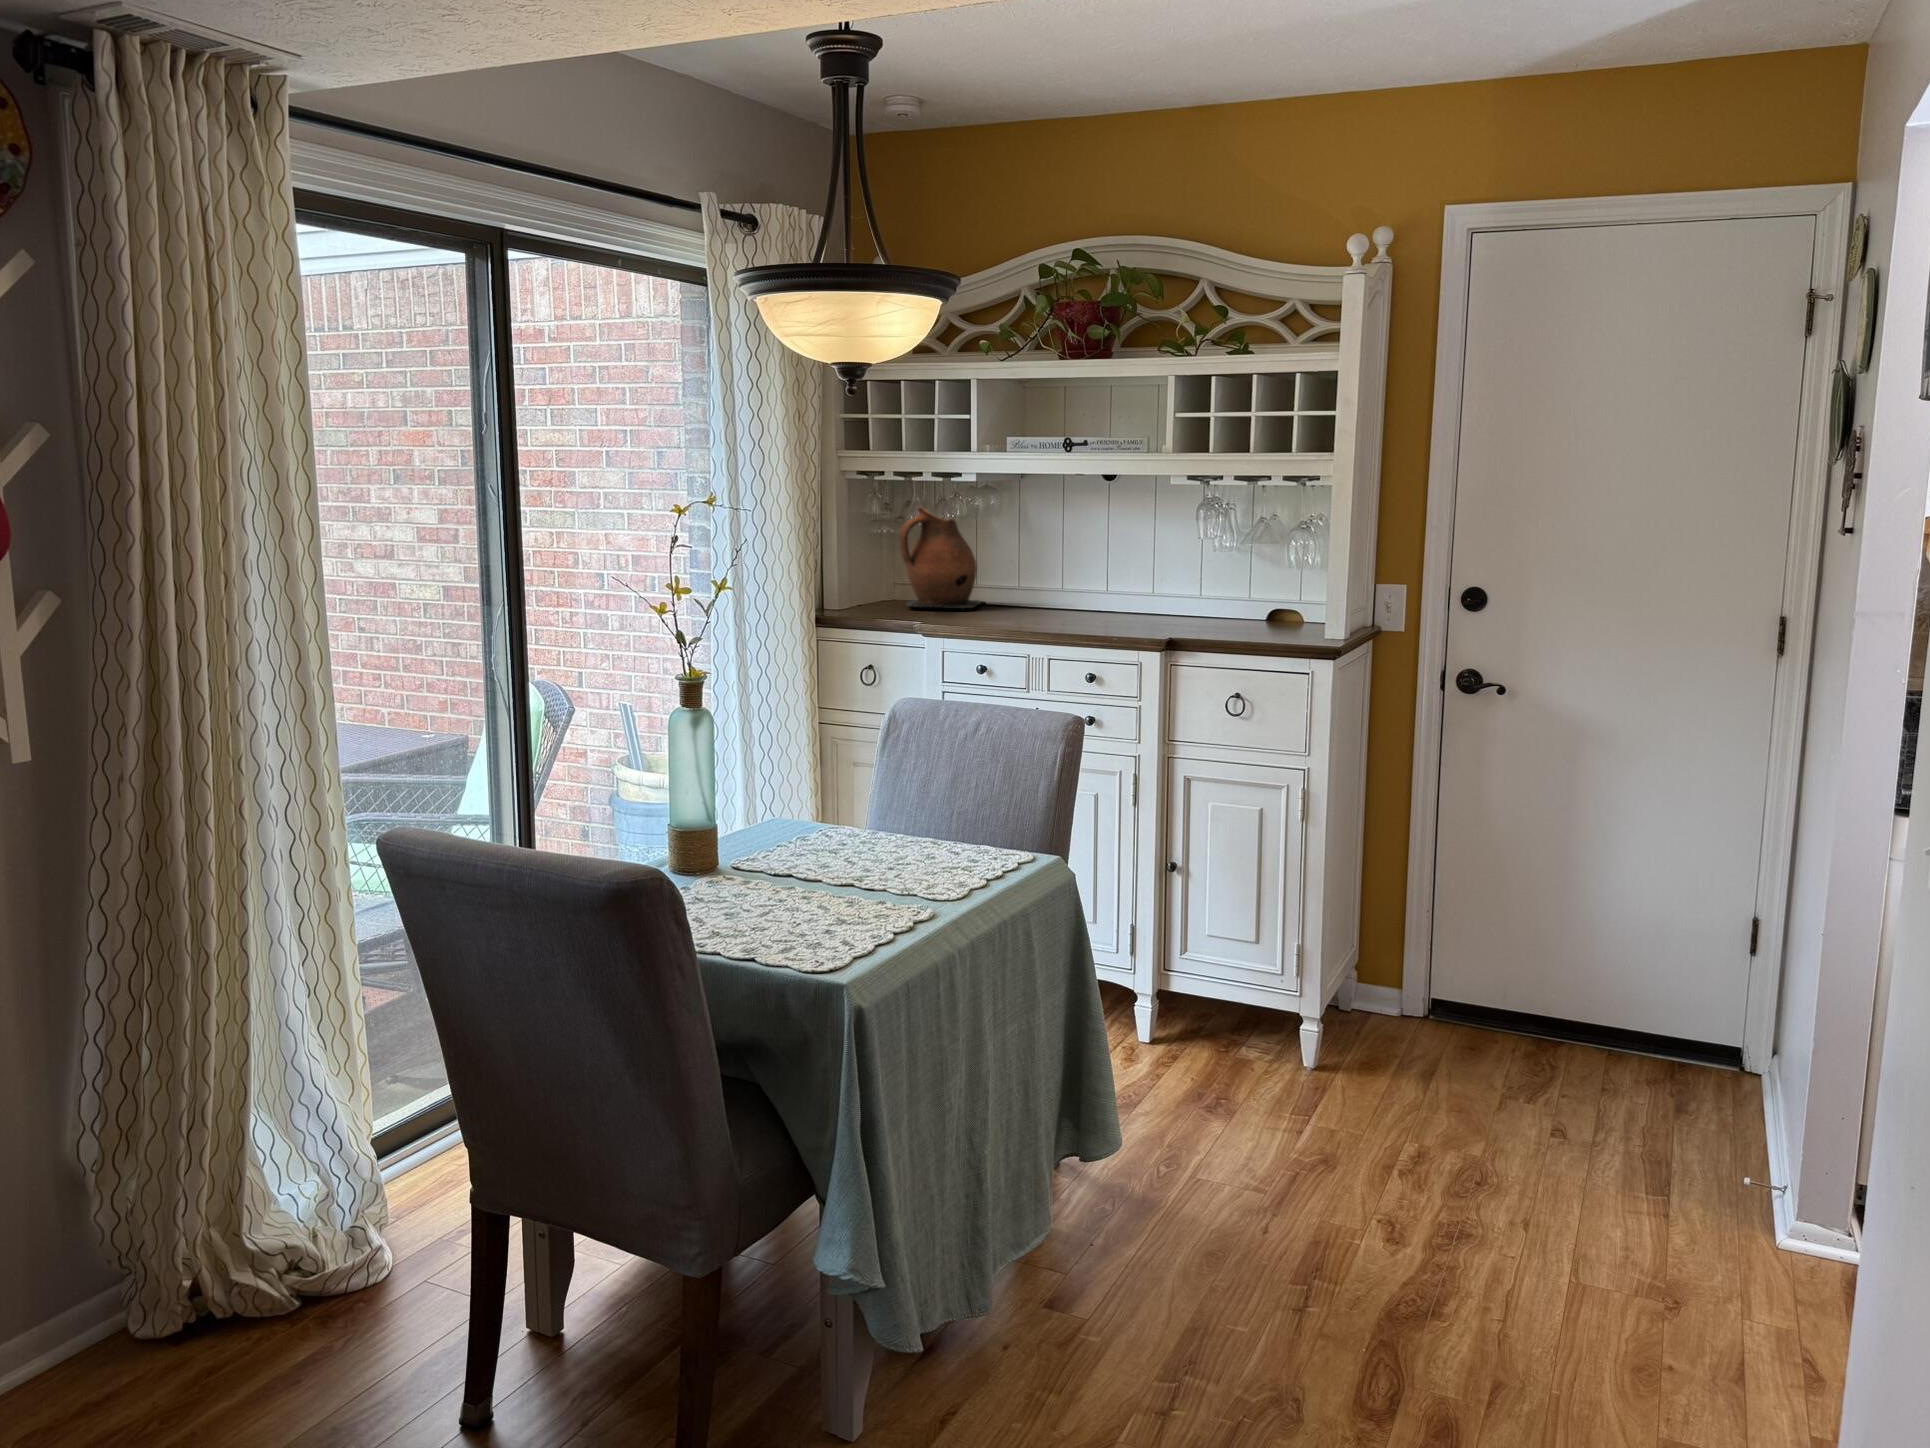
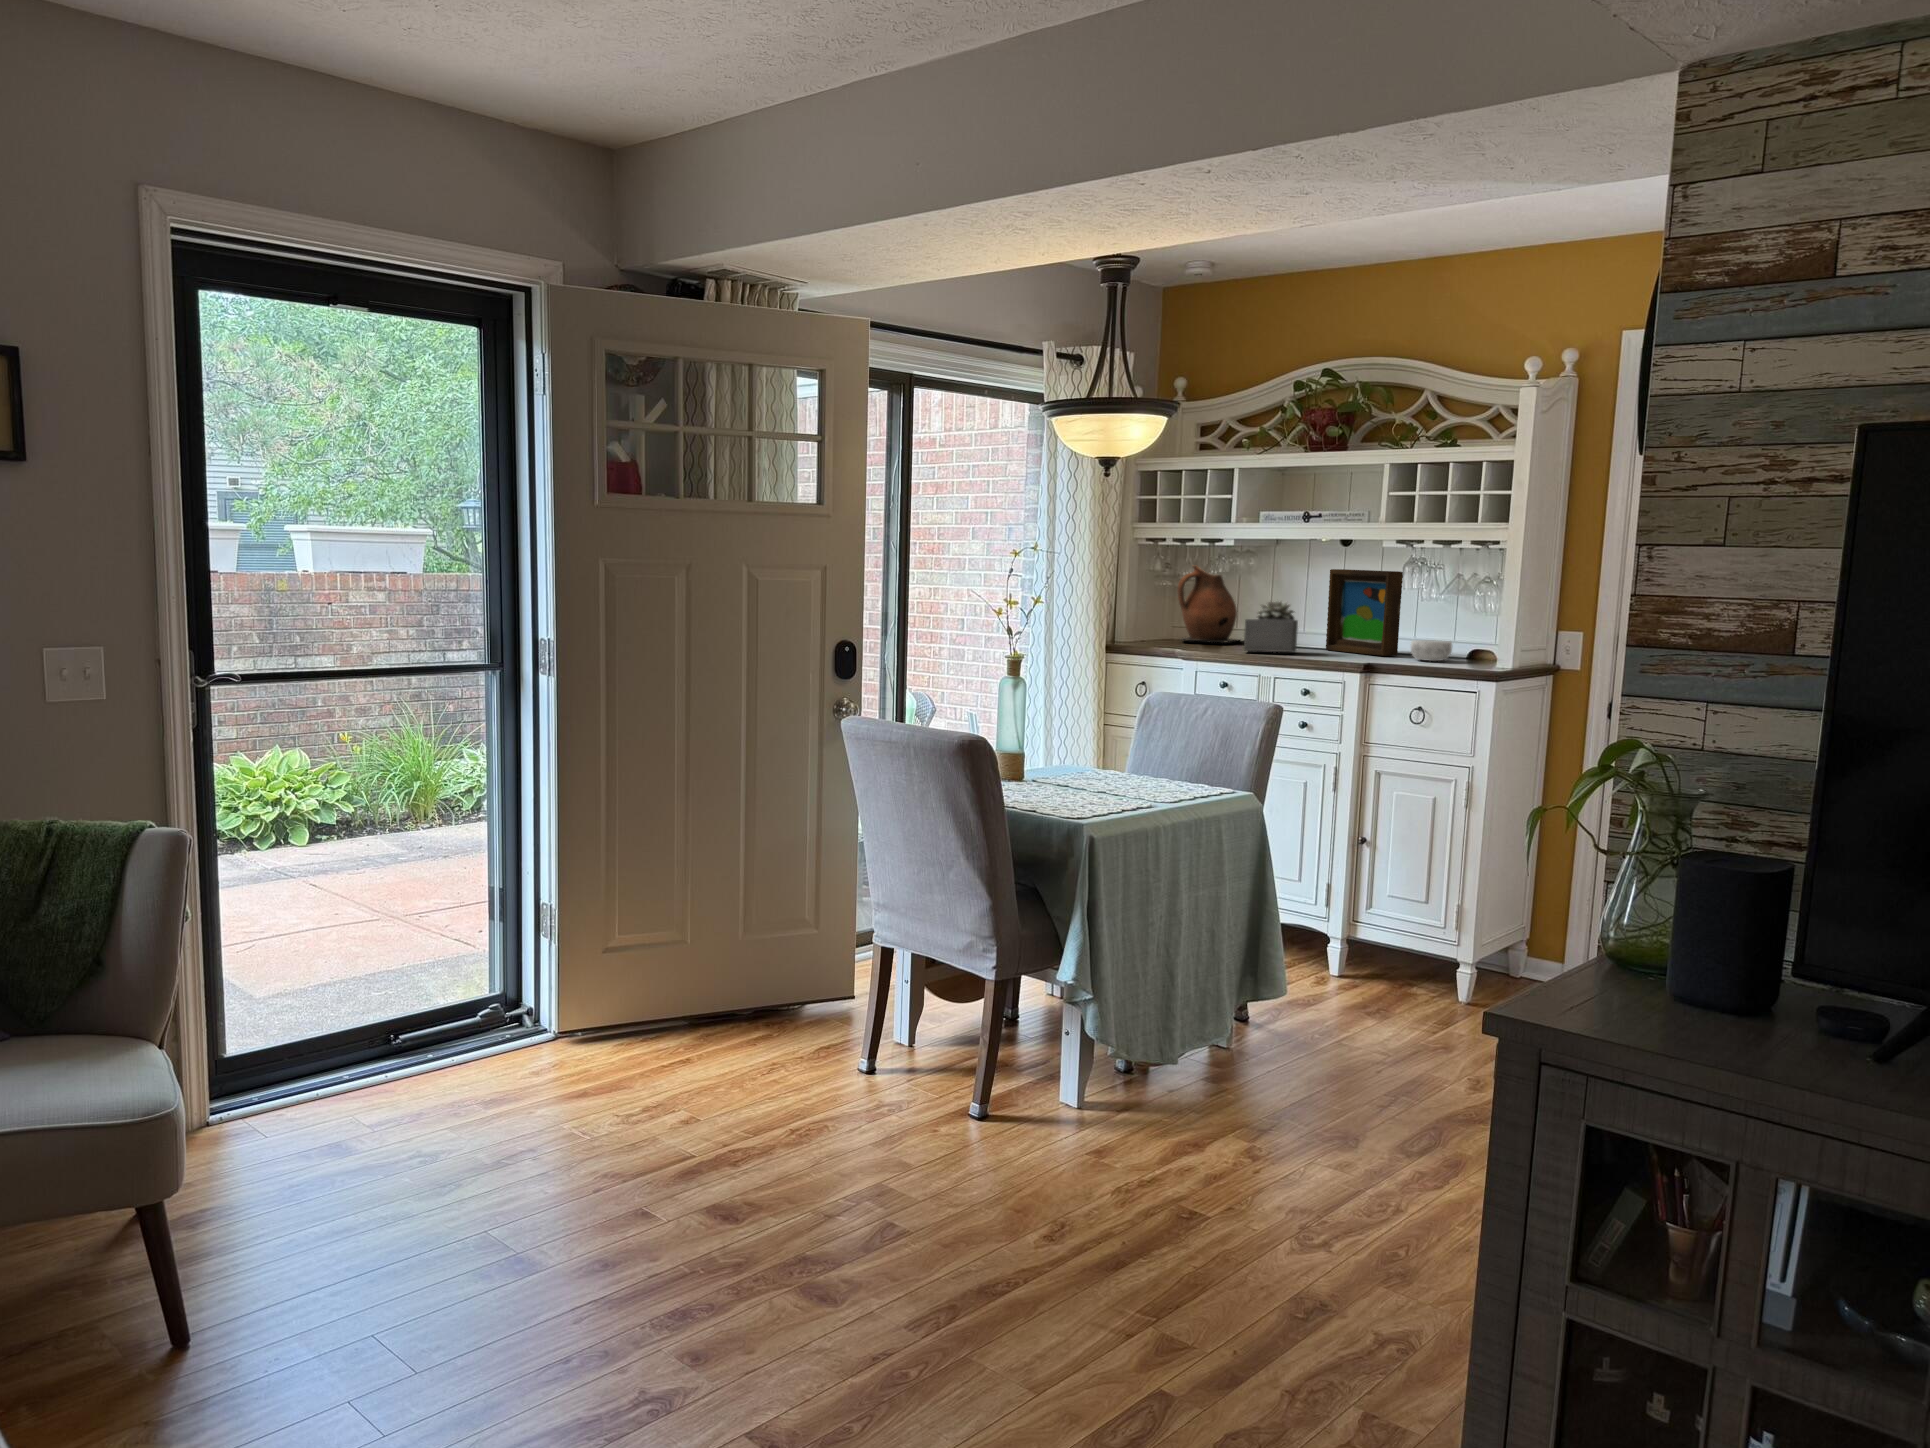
picture frame: none [1095,510,1193,622] -> present [1326,569,1403,656]
succulent plant: none [999,553,1064,623] -> present [1244,601,1298,652]
decorative bowl: none [1211,601,1262,629] -> present [1411,640,1452,661]

